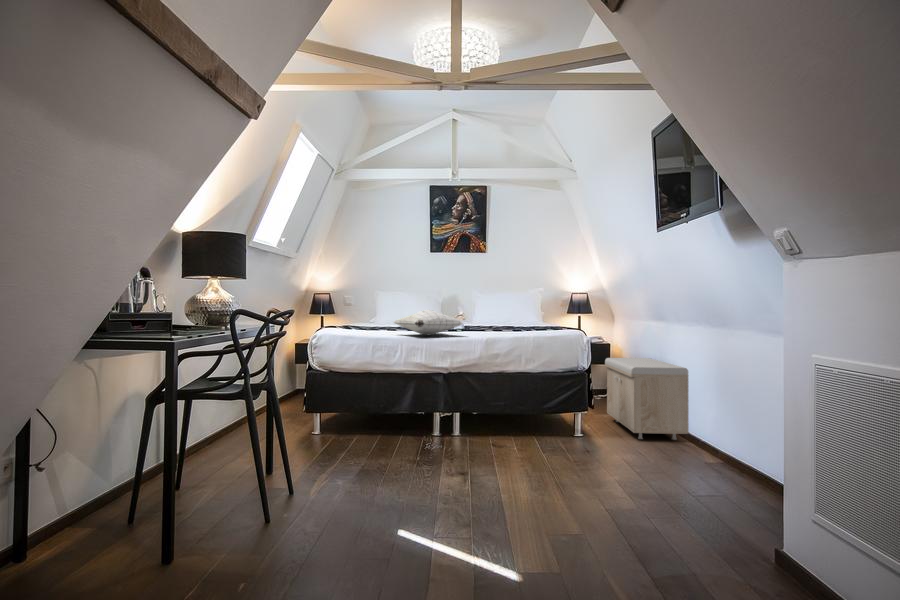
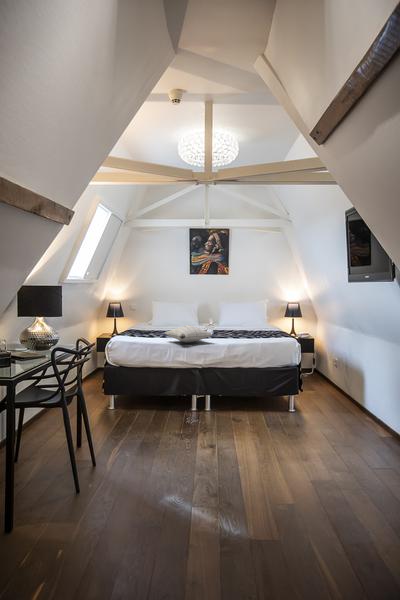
storage bench: present [605,358,689,440] -> none [310,354,368,415]

